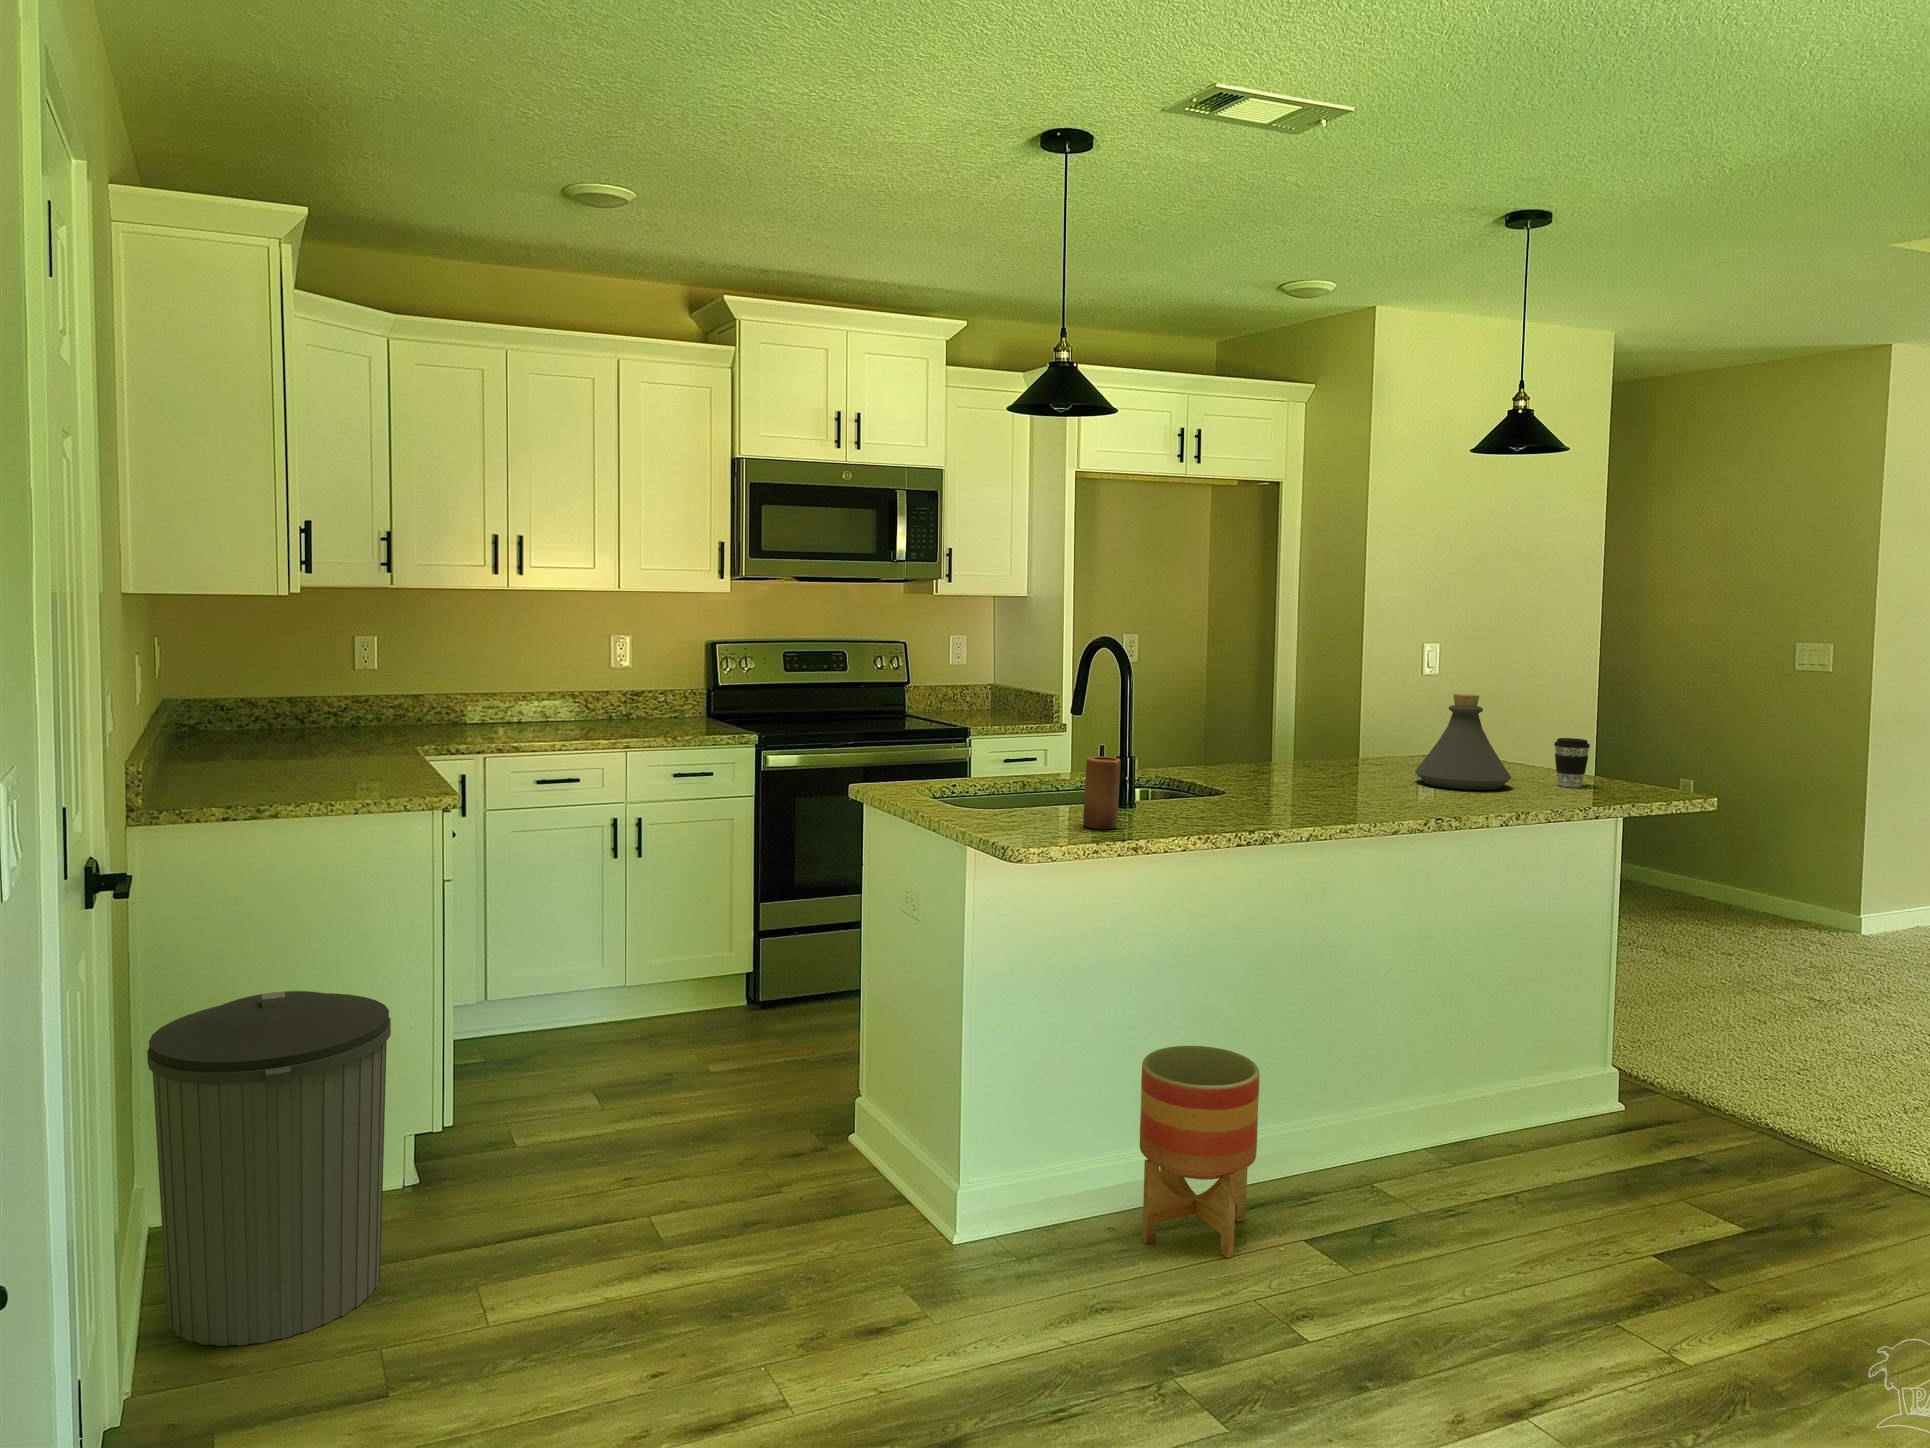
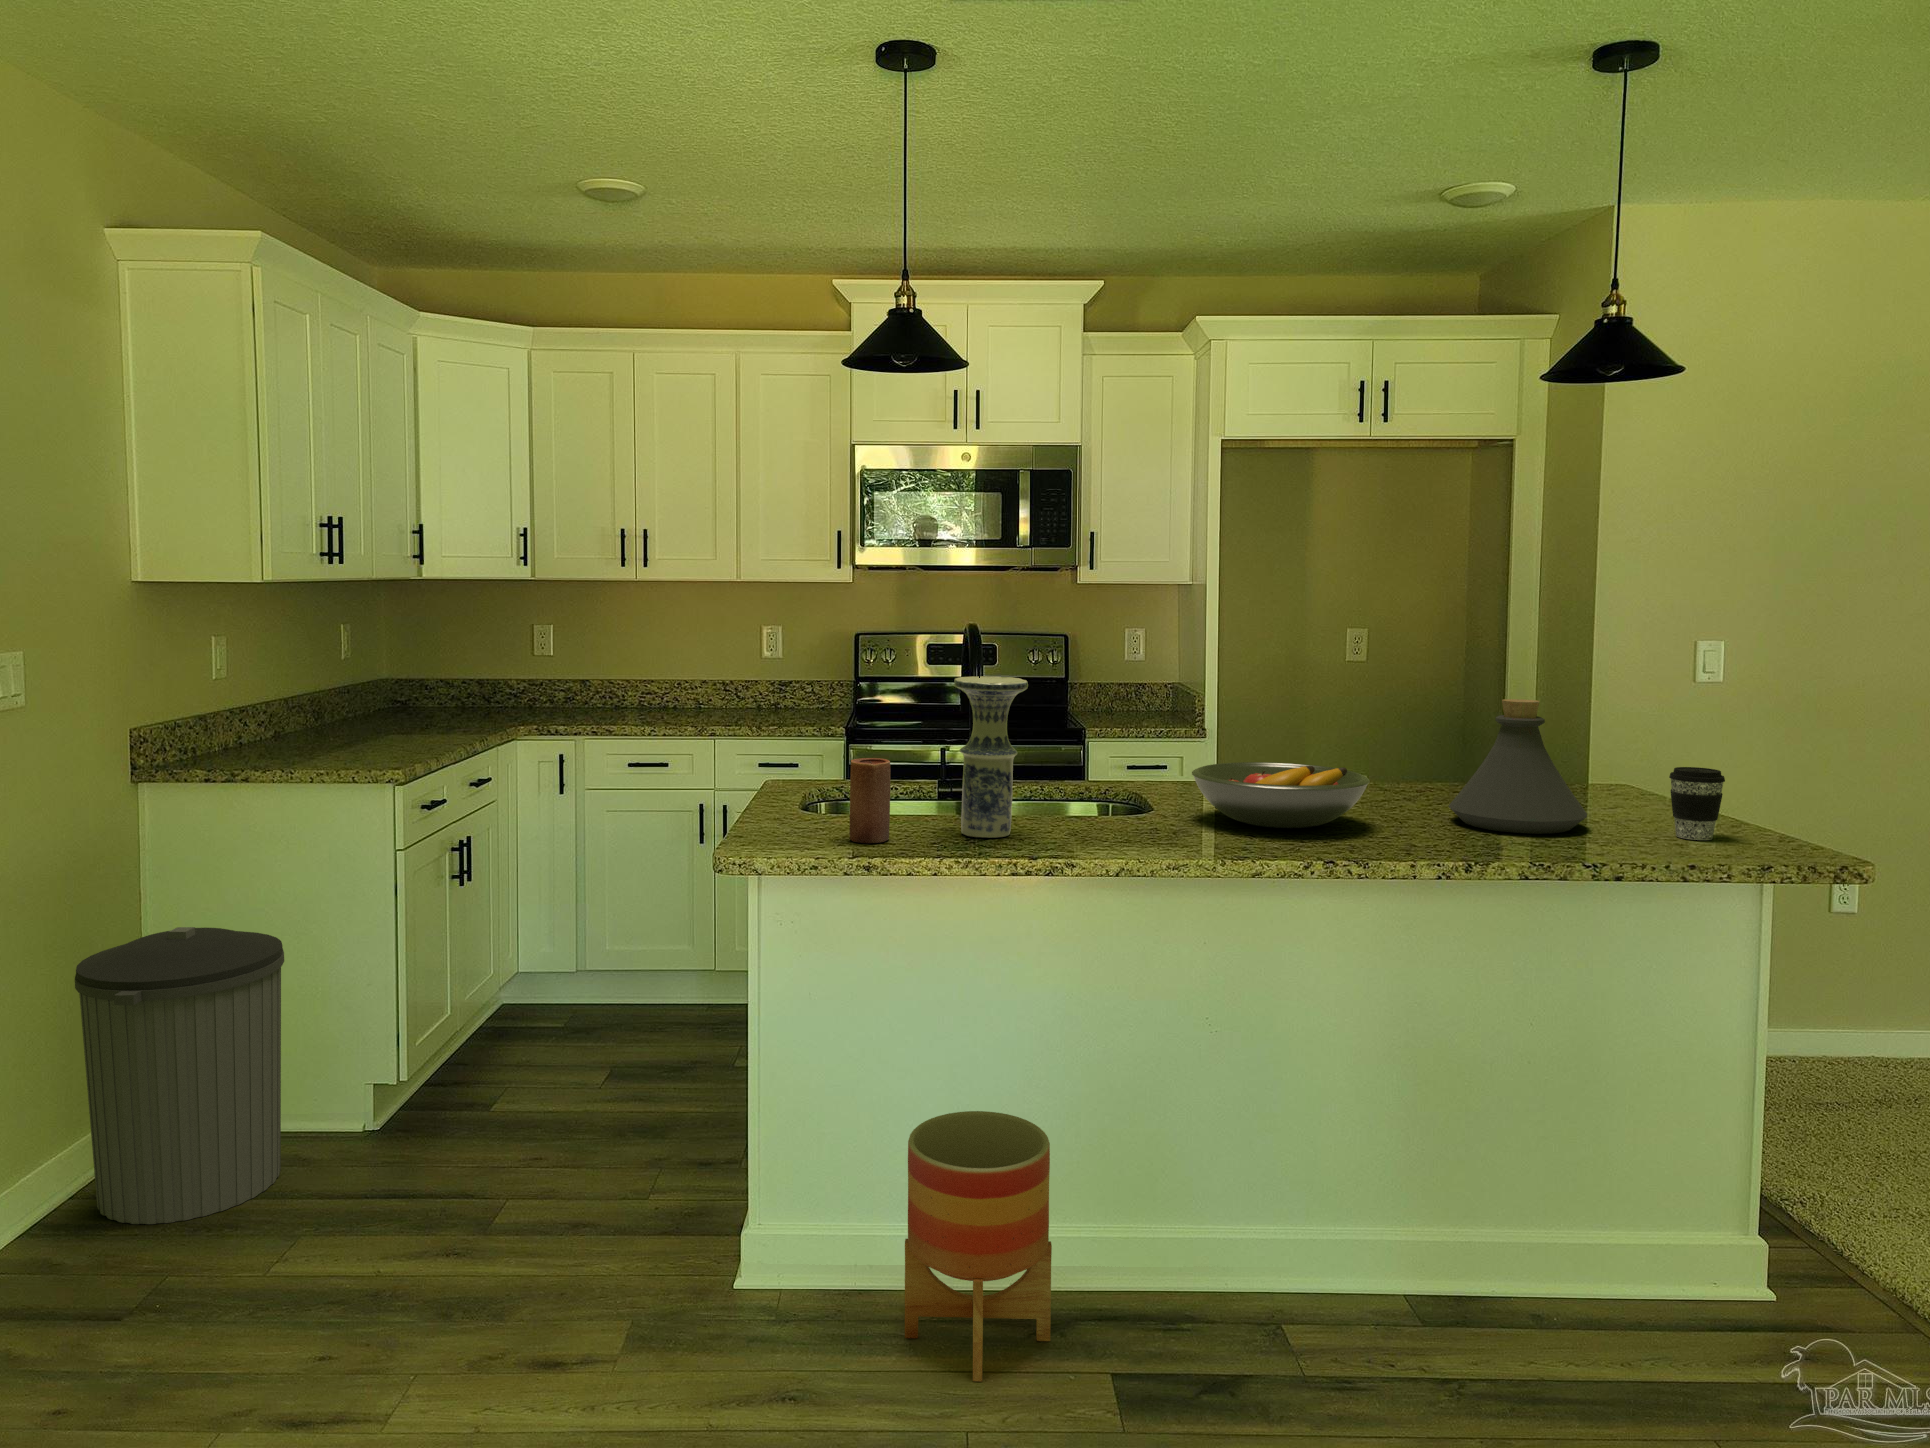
vase: none [1145,684,1206,819] -> present [954,676,1028,838]
fruit bowl: none [1263,748,1400,797] -> present [1192,762,1370,828]

